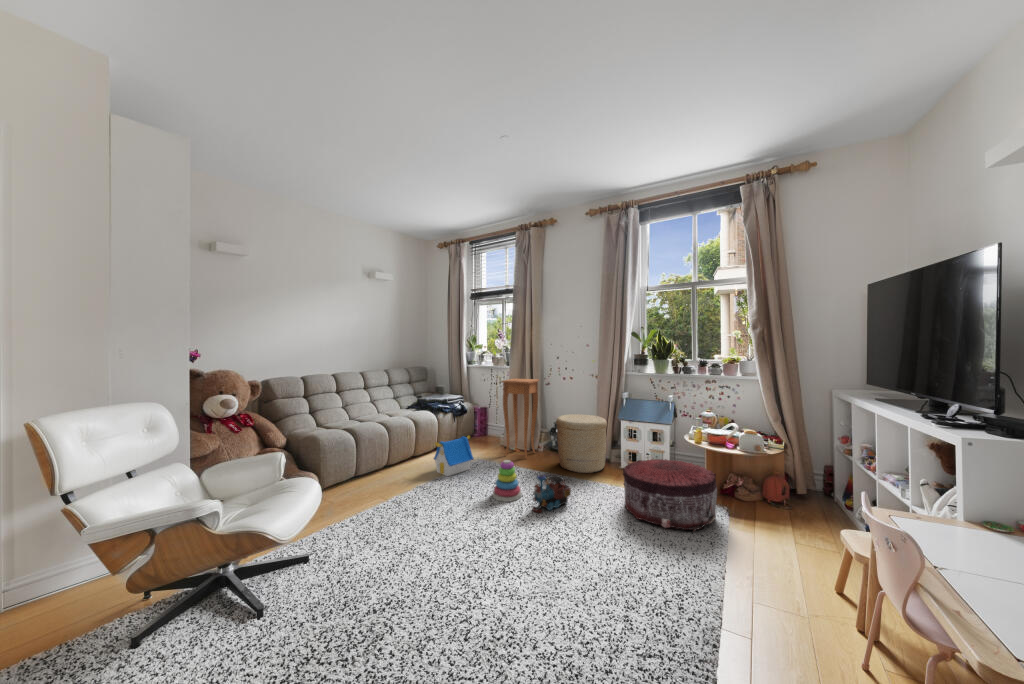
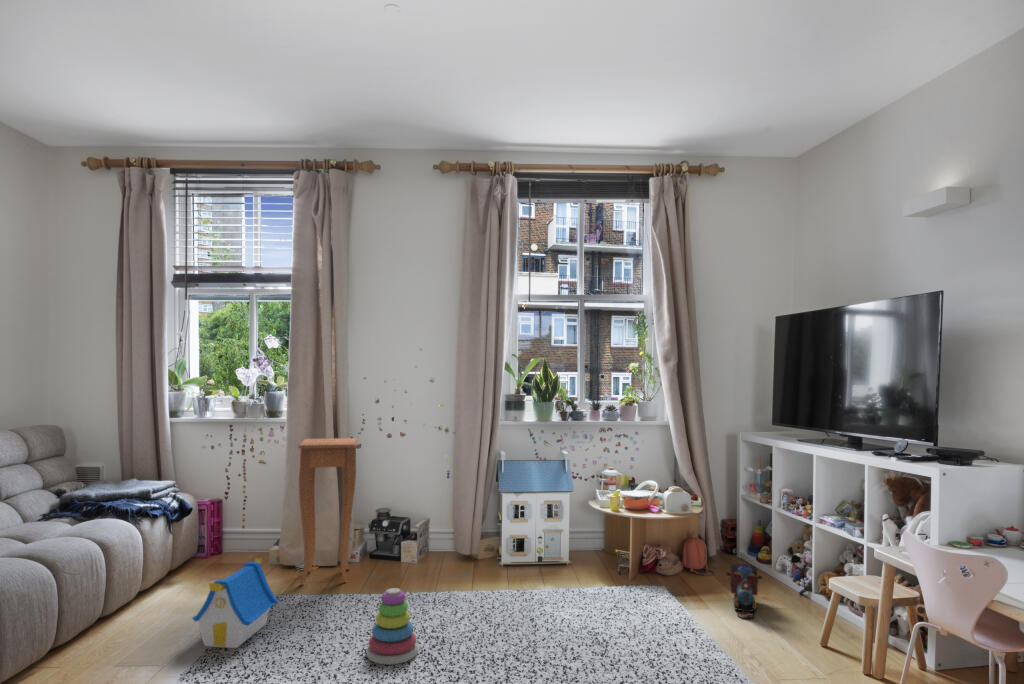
woven basket: present [556,414,607,473] -> none [405,491,486,587]
pouf: present [623,459,717,531] -> none [560,540,683,636]
toy train: present [532,475,571,512] -> present [727,563,762,619]

